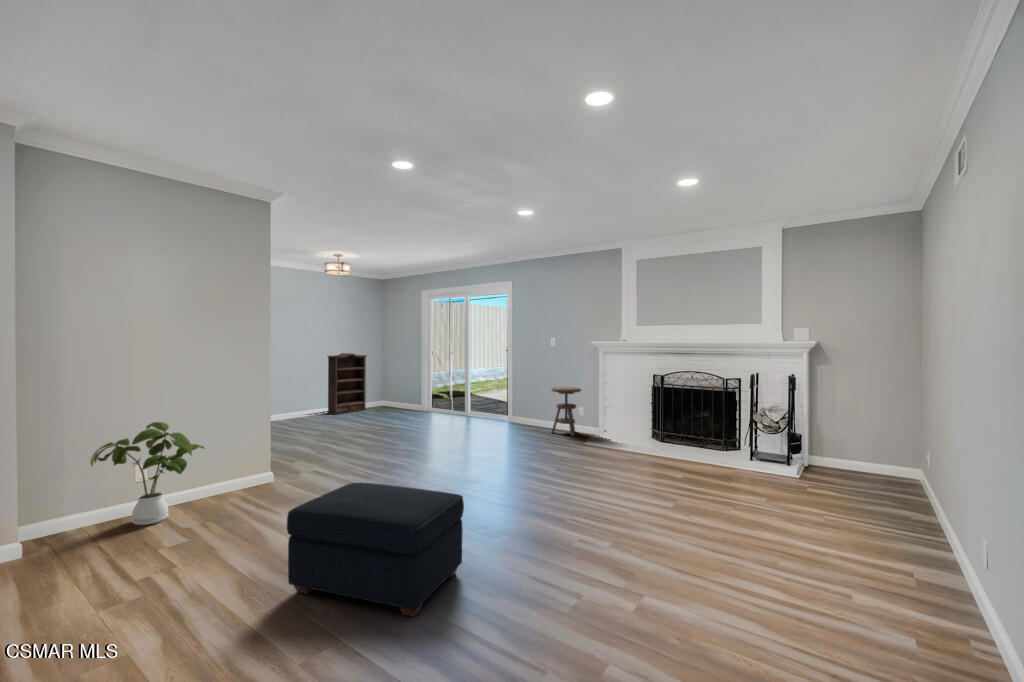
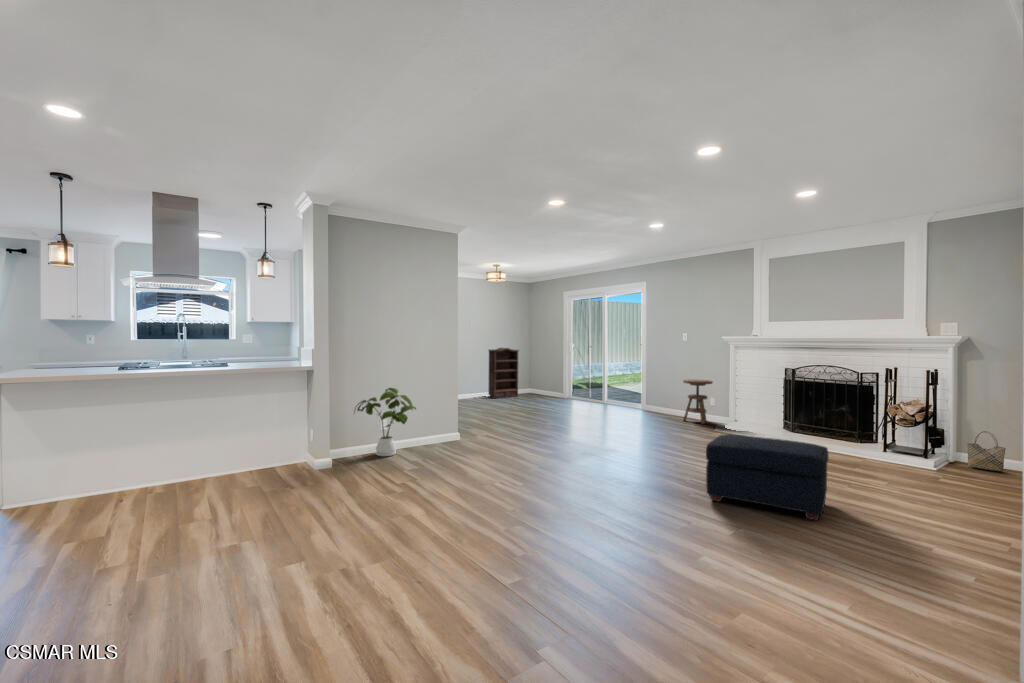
woven basket: none [821,435,853,474] -> present [967,431,1006,471]
ottoman: present [287,482,464,617] -> present [706,434,829,521]

